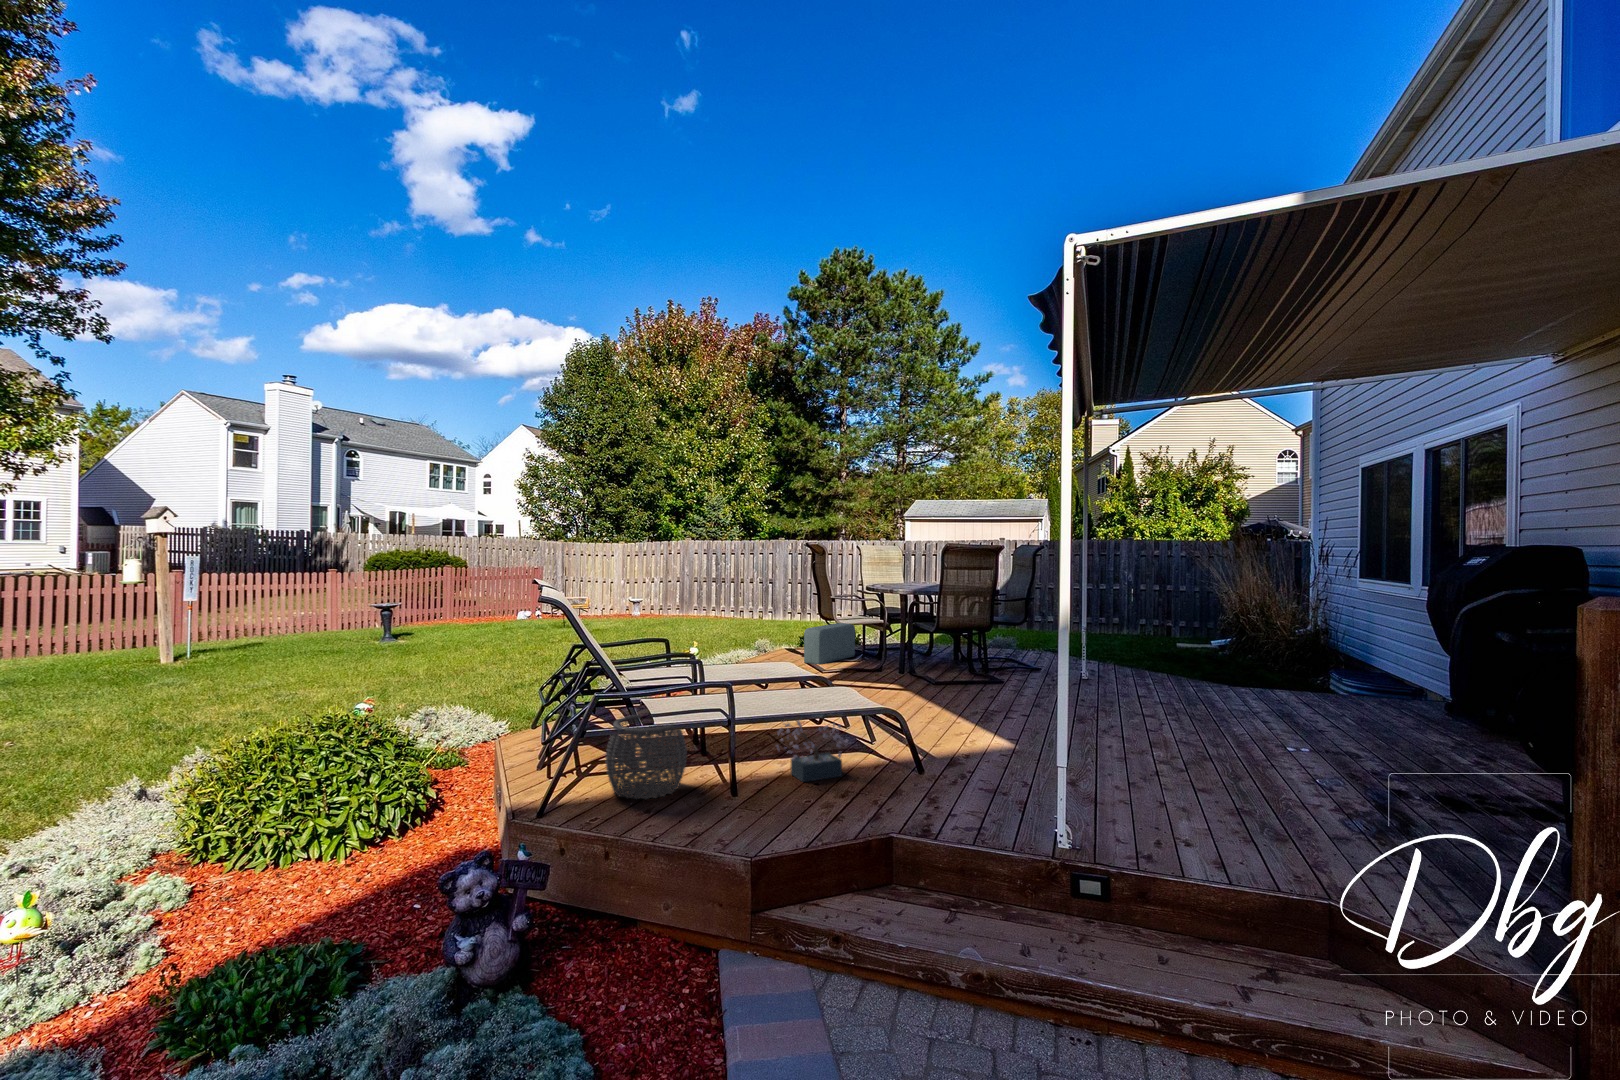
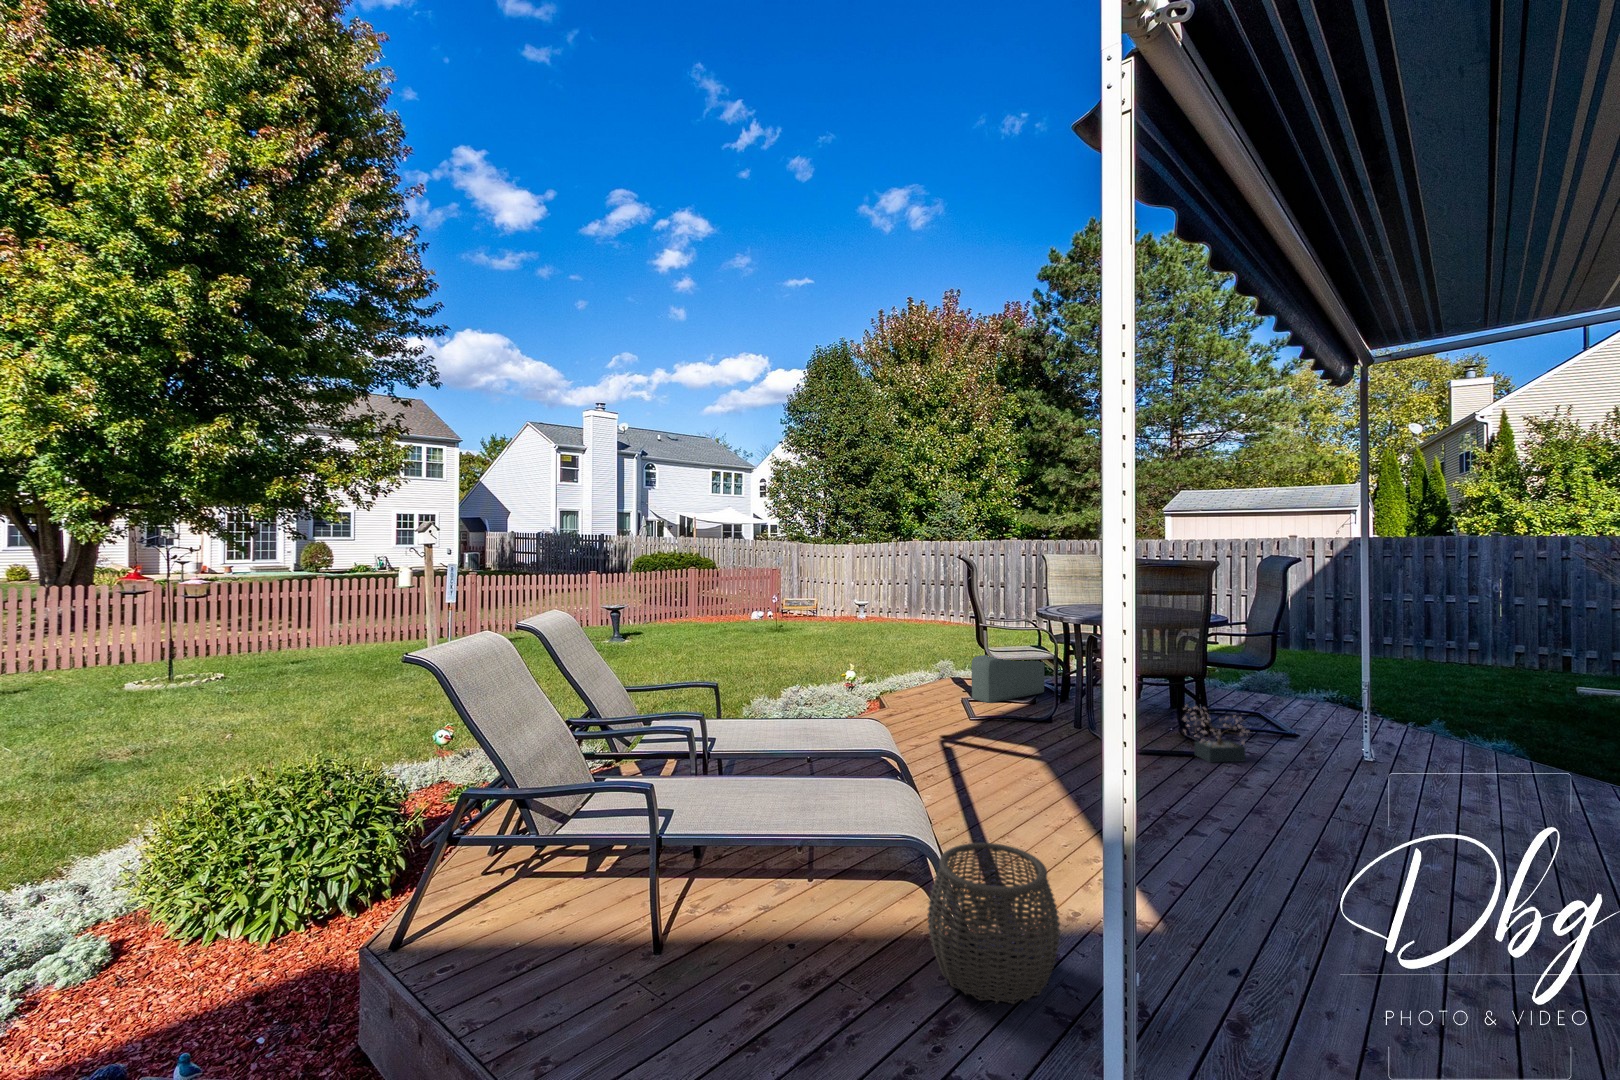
woven basket: present [605,715,687,799] -> present [927,843,1060,1004]
decorative plant: present [777,719,848,782] -> present [1183,706,1249,763]

